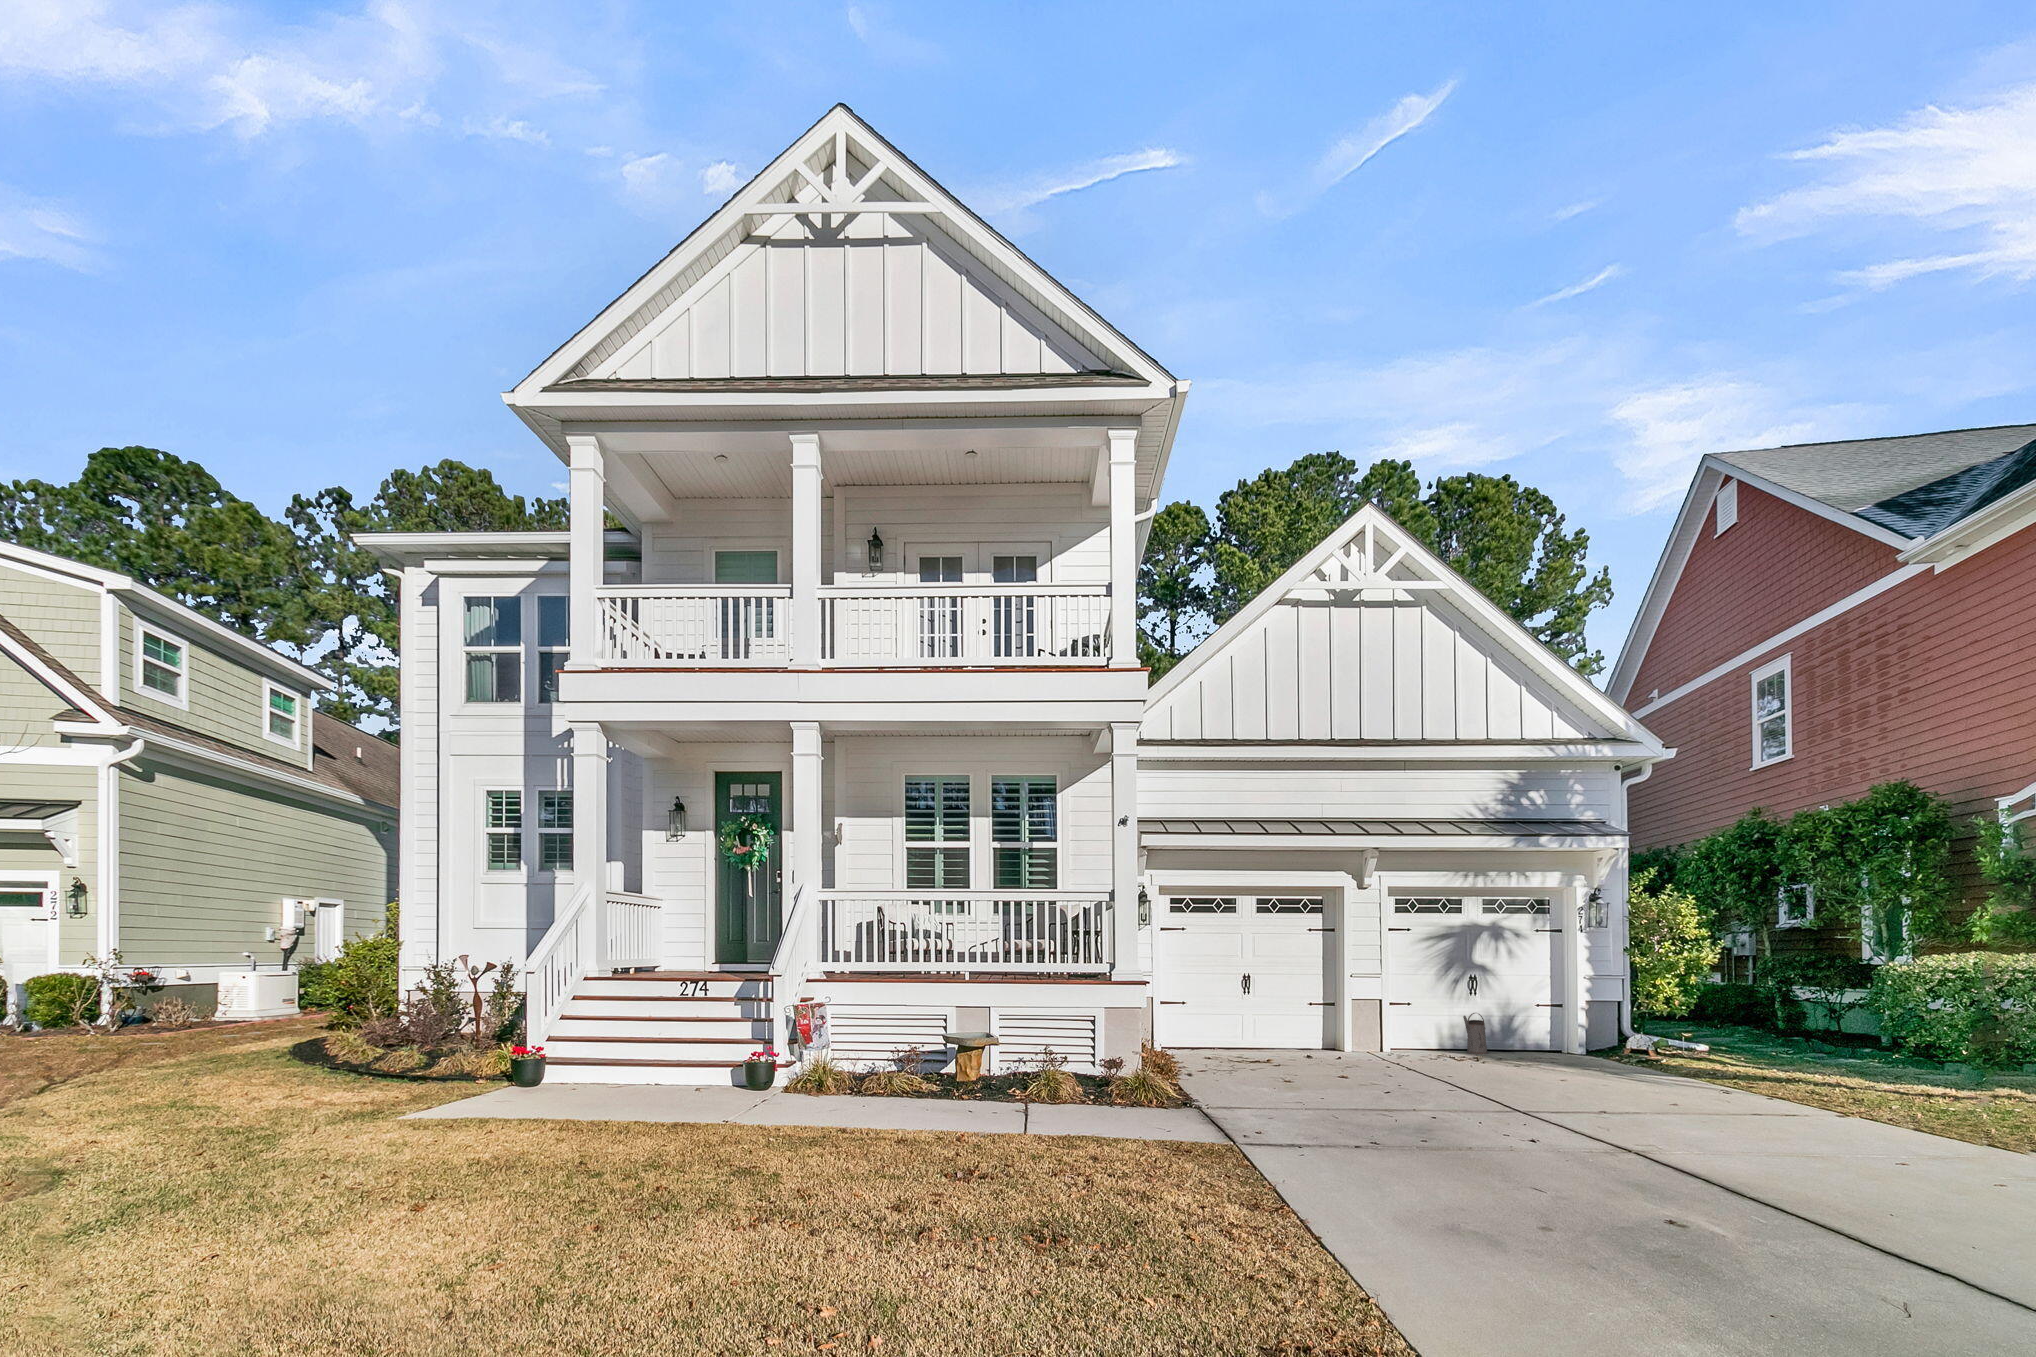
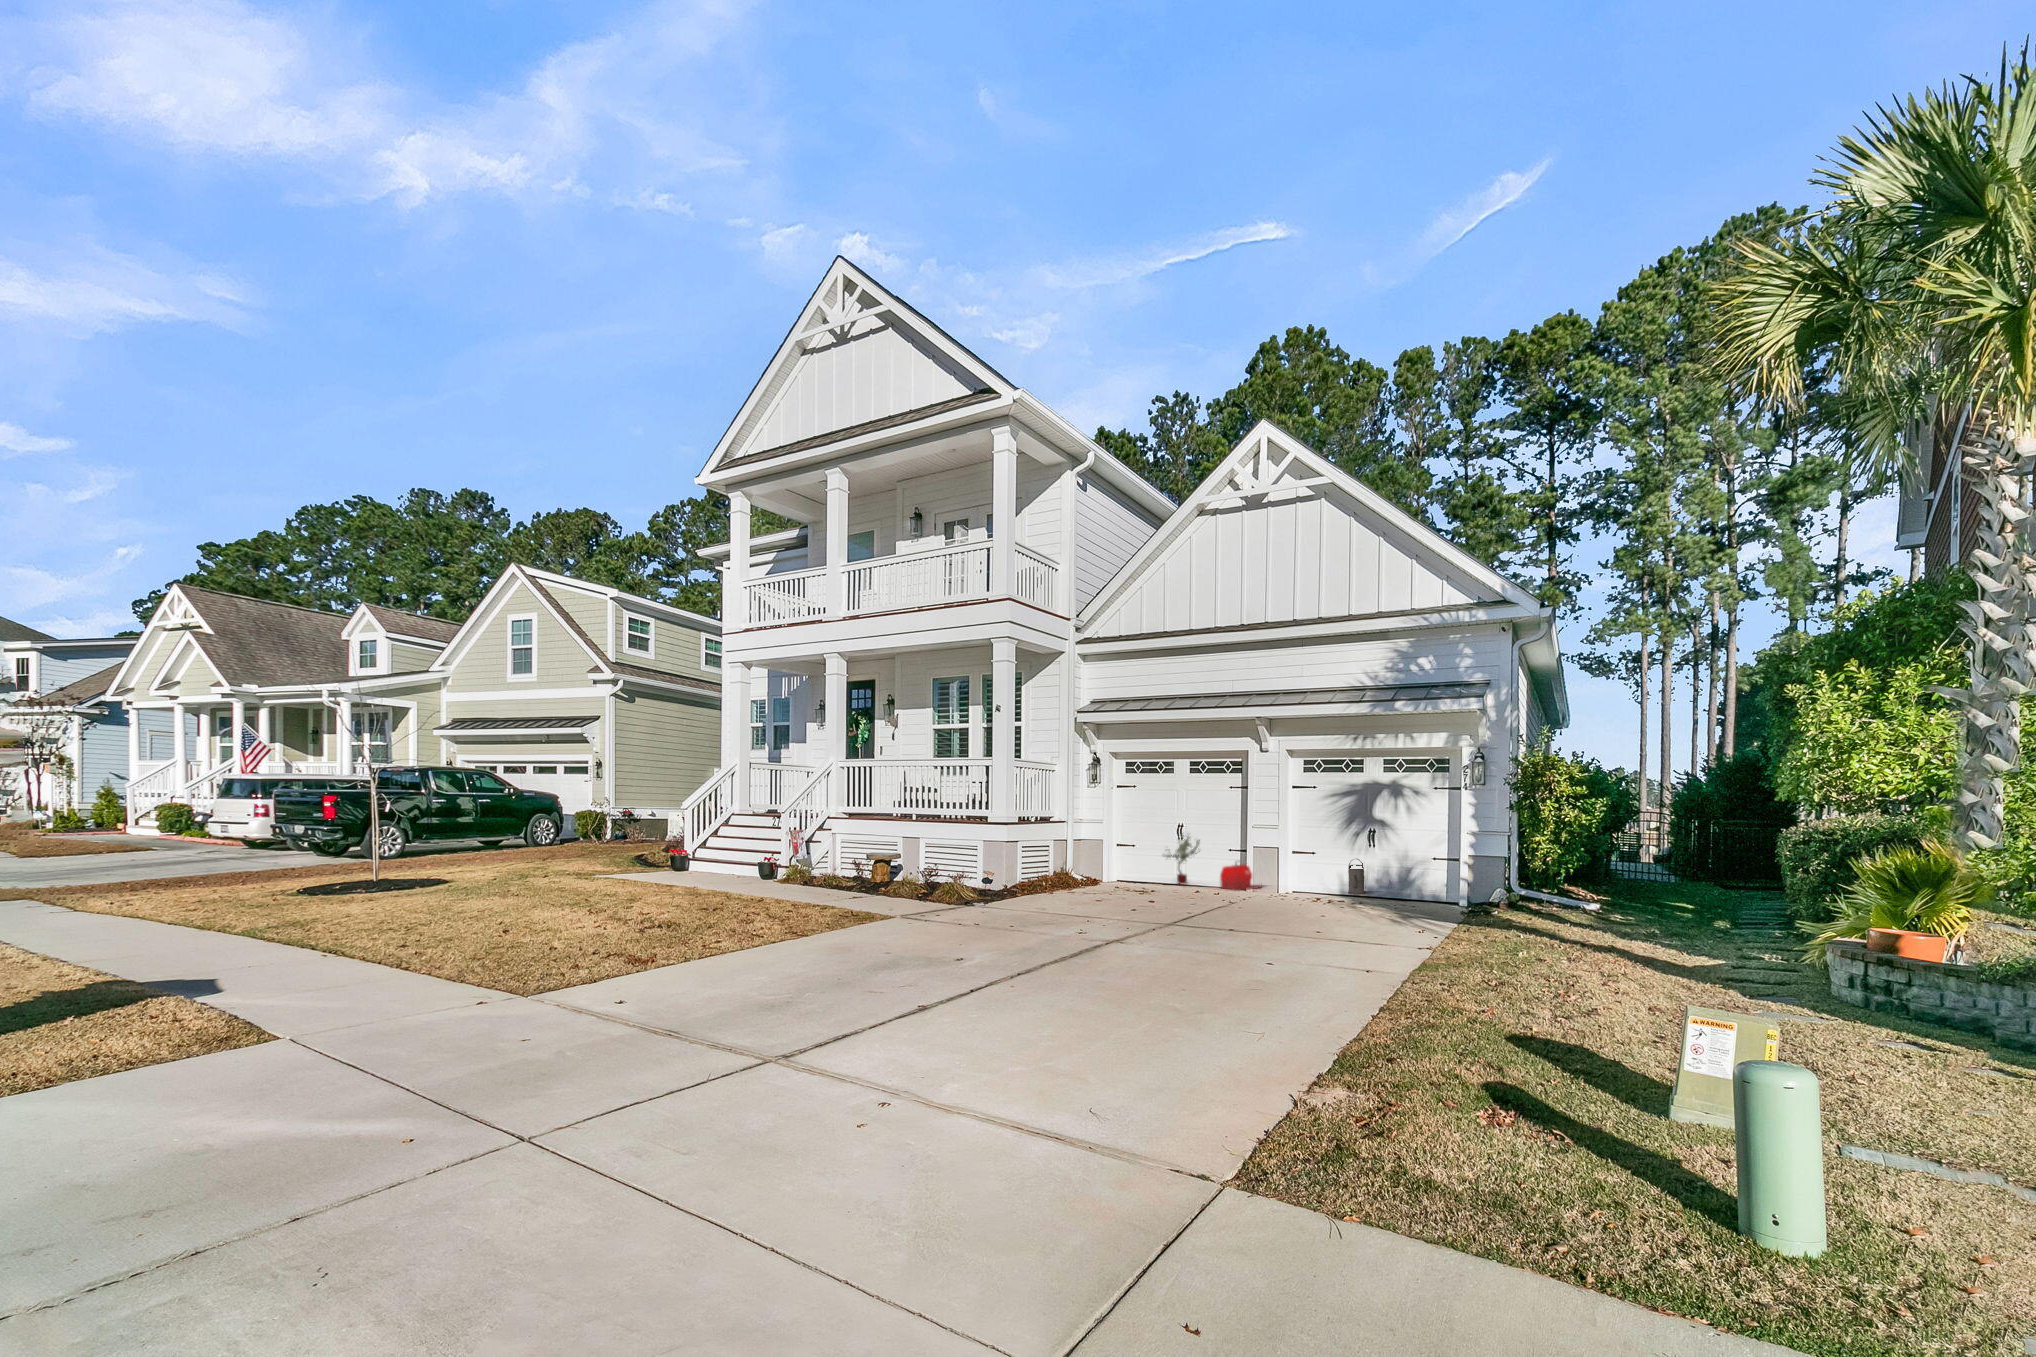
potted tree: none [1229,986,1282,1053] -> present [1164,833,1200,885]
toolbox: none [1323,1019,1361,1057] -> present [1220,860,1261,891]

